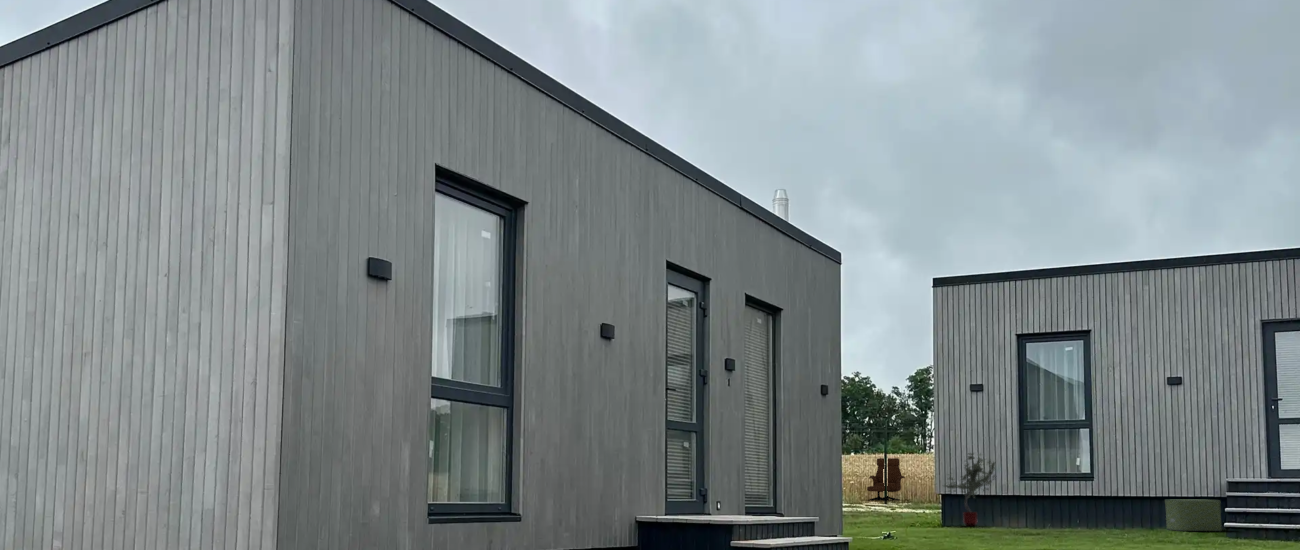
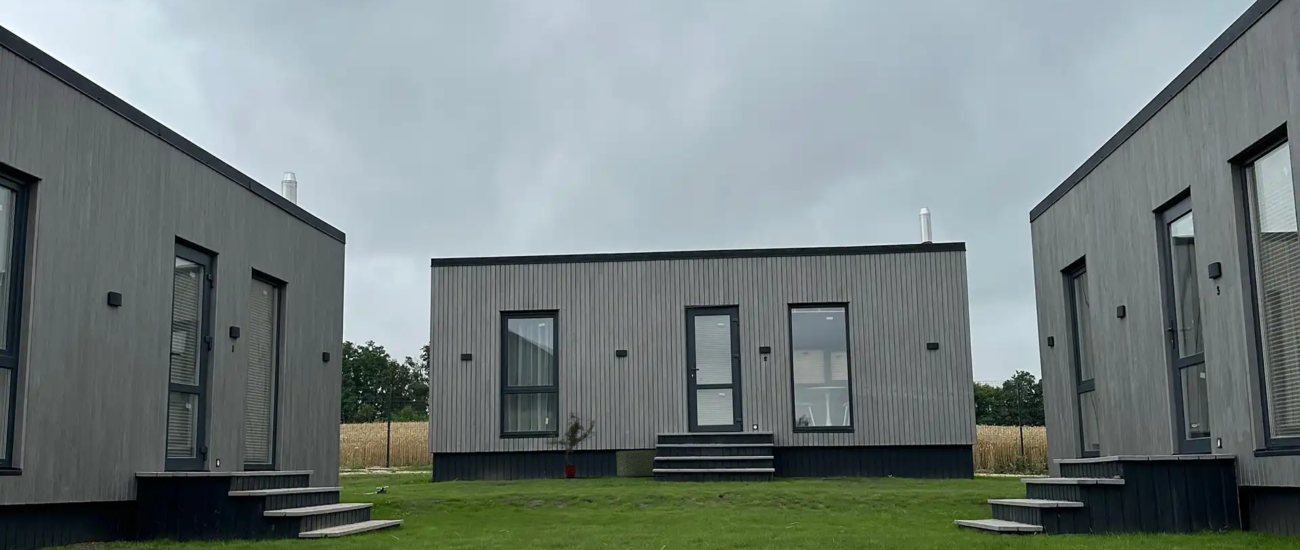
potted tree: present [944,453,995,526] -> present [546,413,595,477]
lounge chair: present [867,458,905,501] -> none [370,425,405,464]

